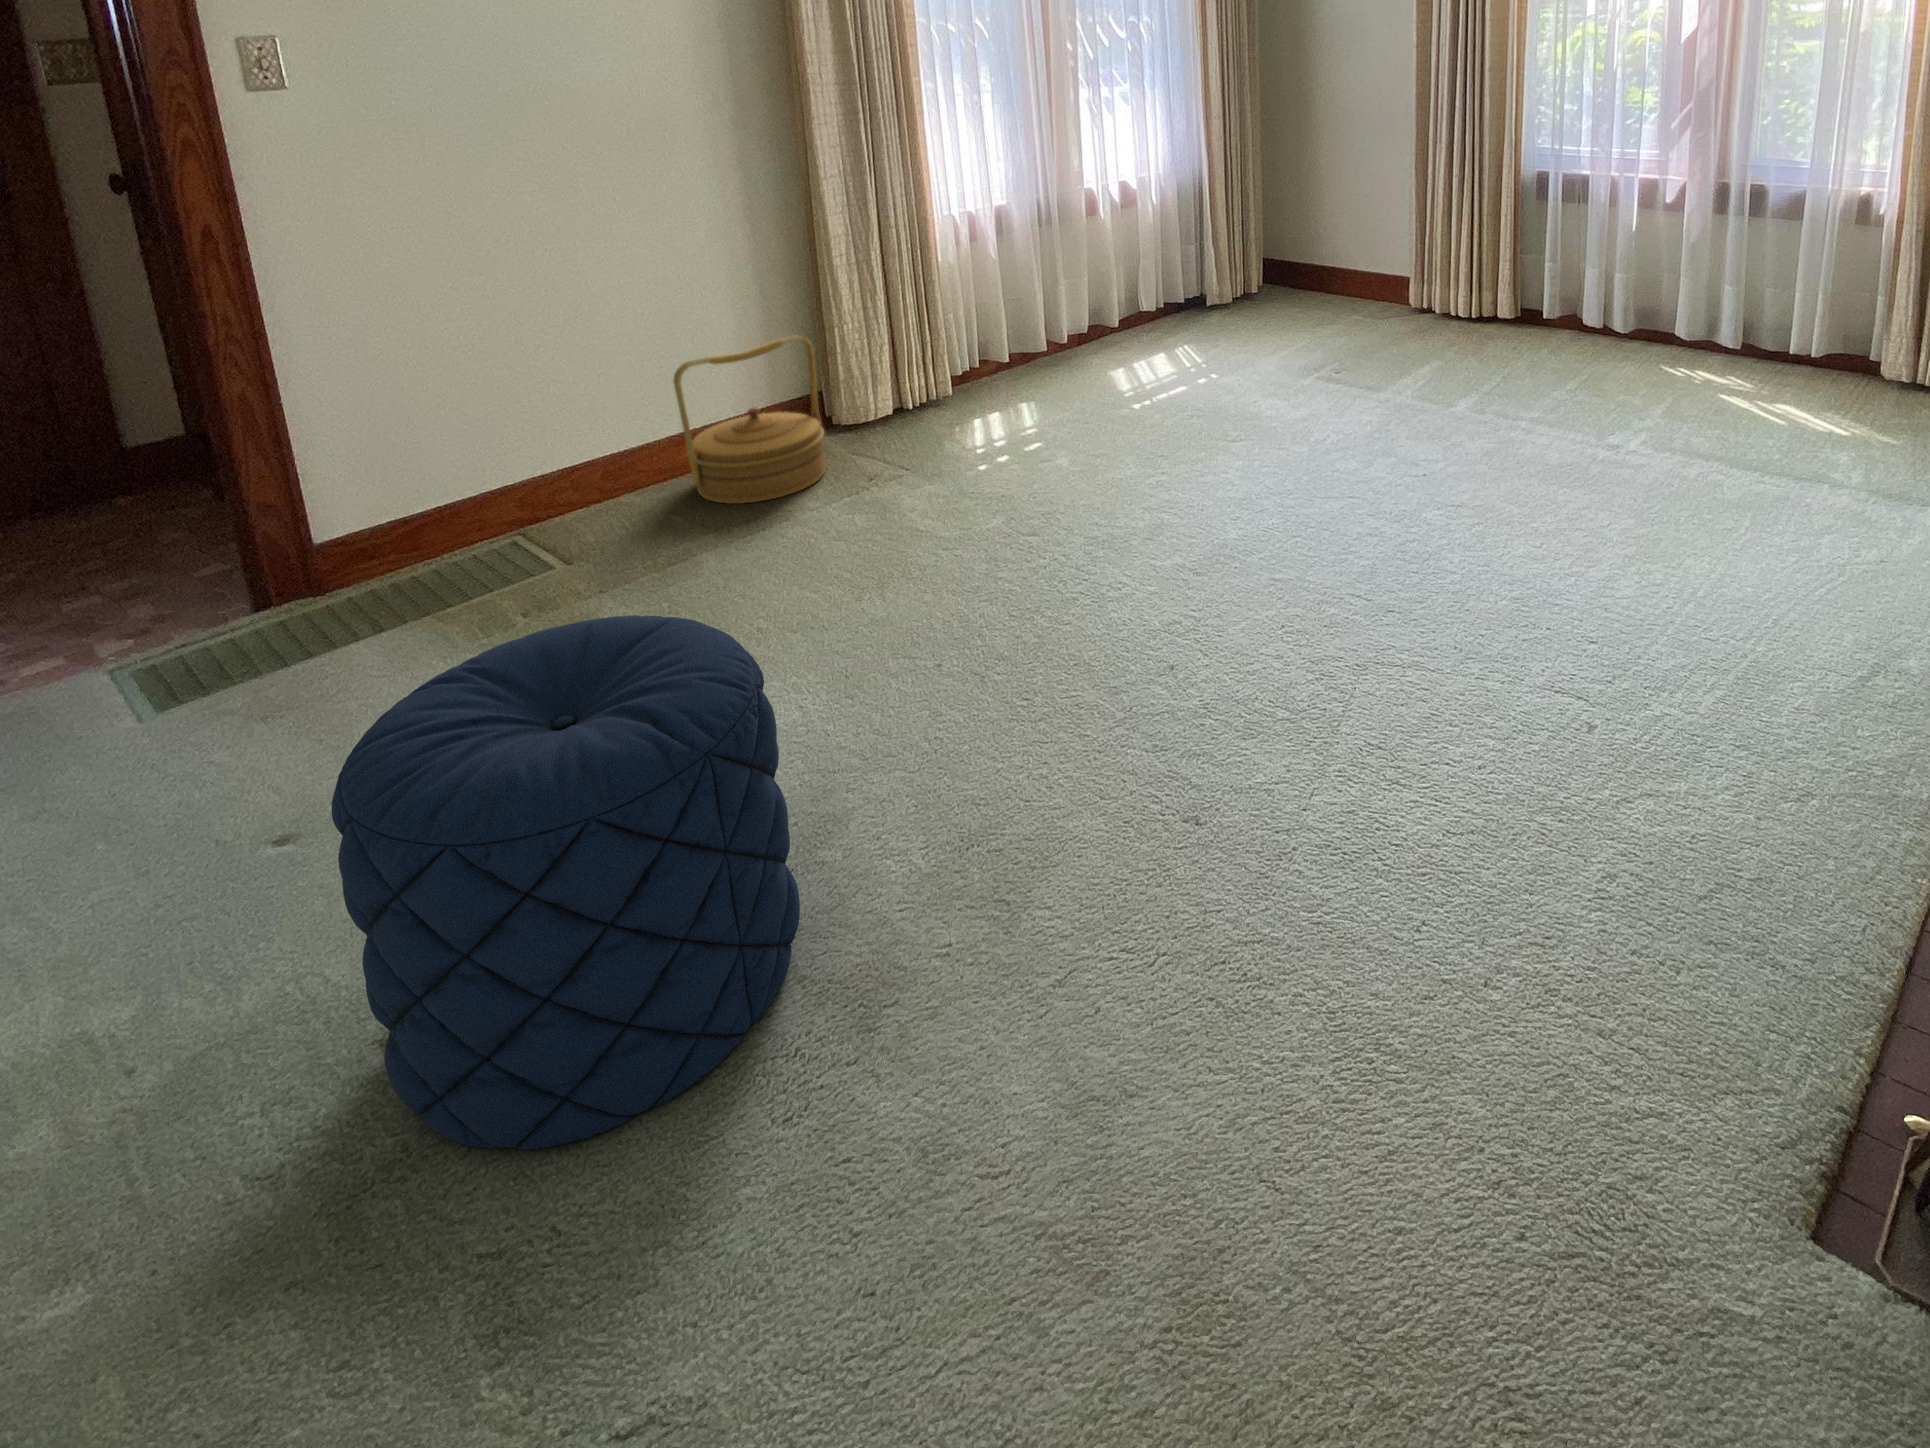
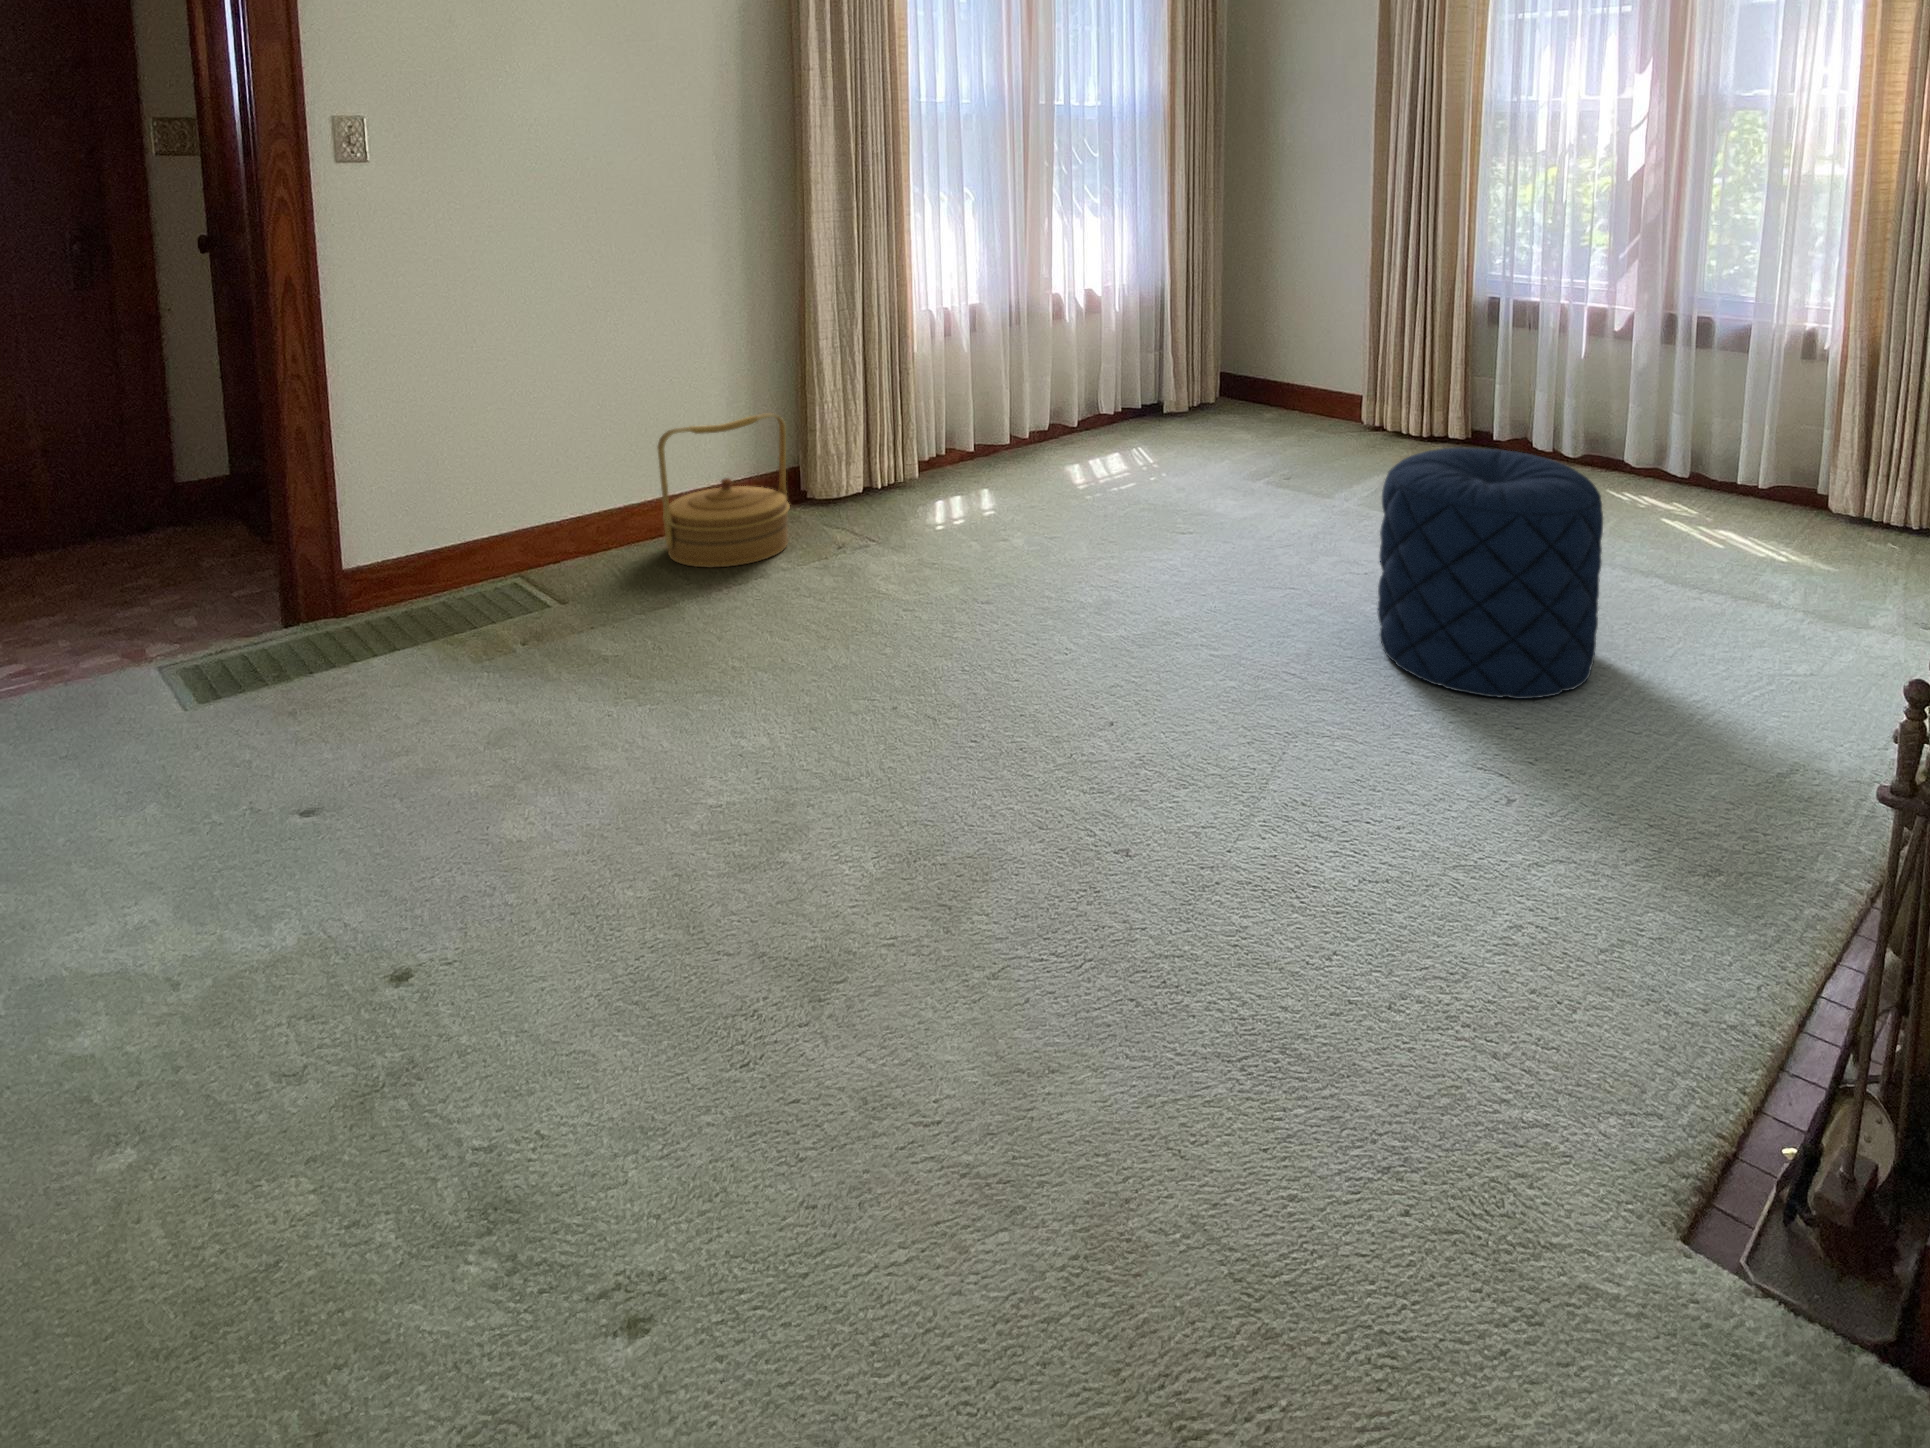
pouf: present [332,615,800,1150] -> present [1377,447,1603,699]

